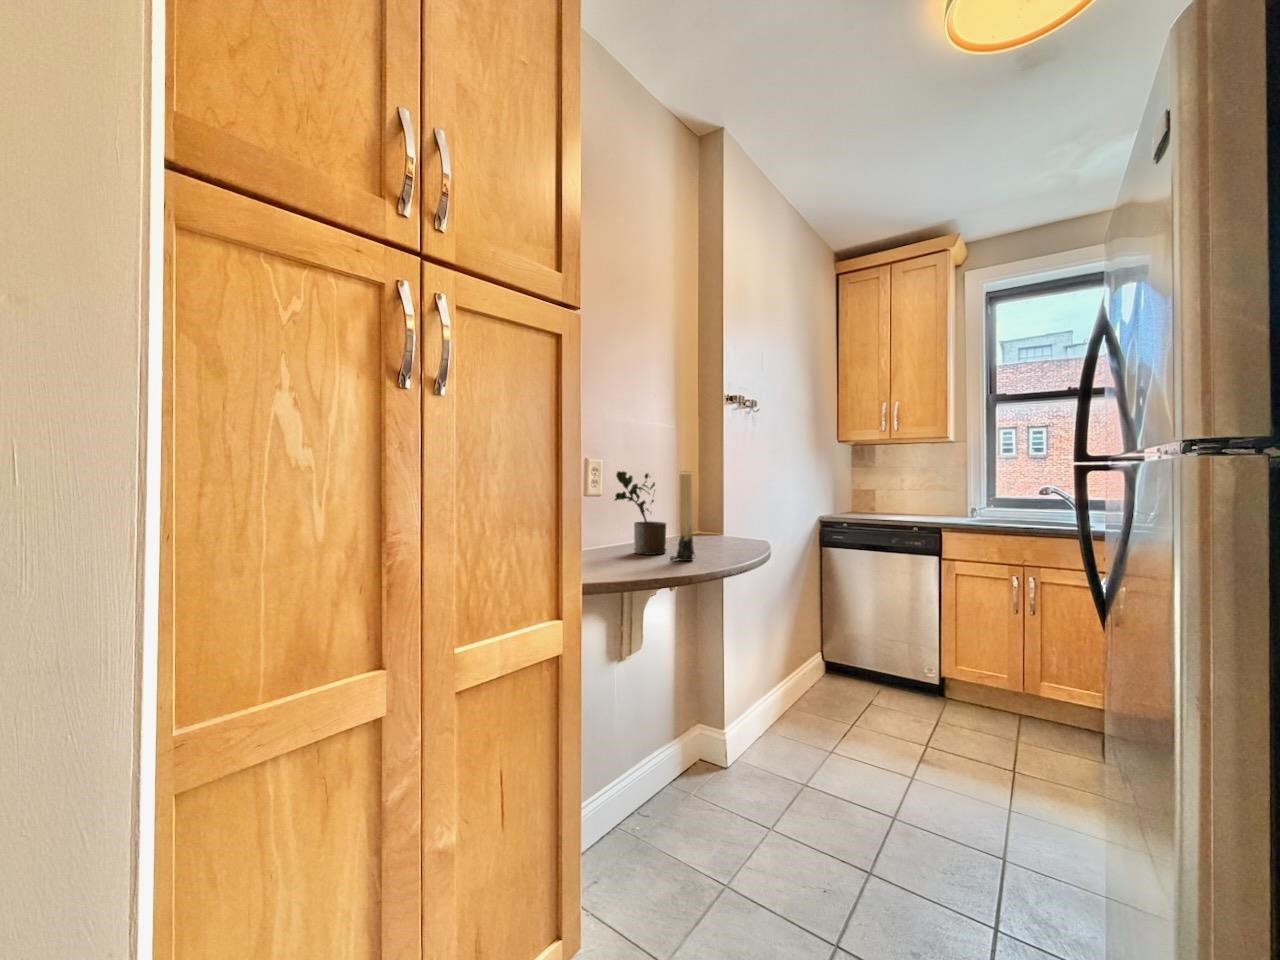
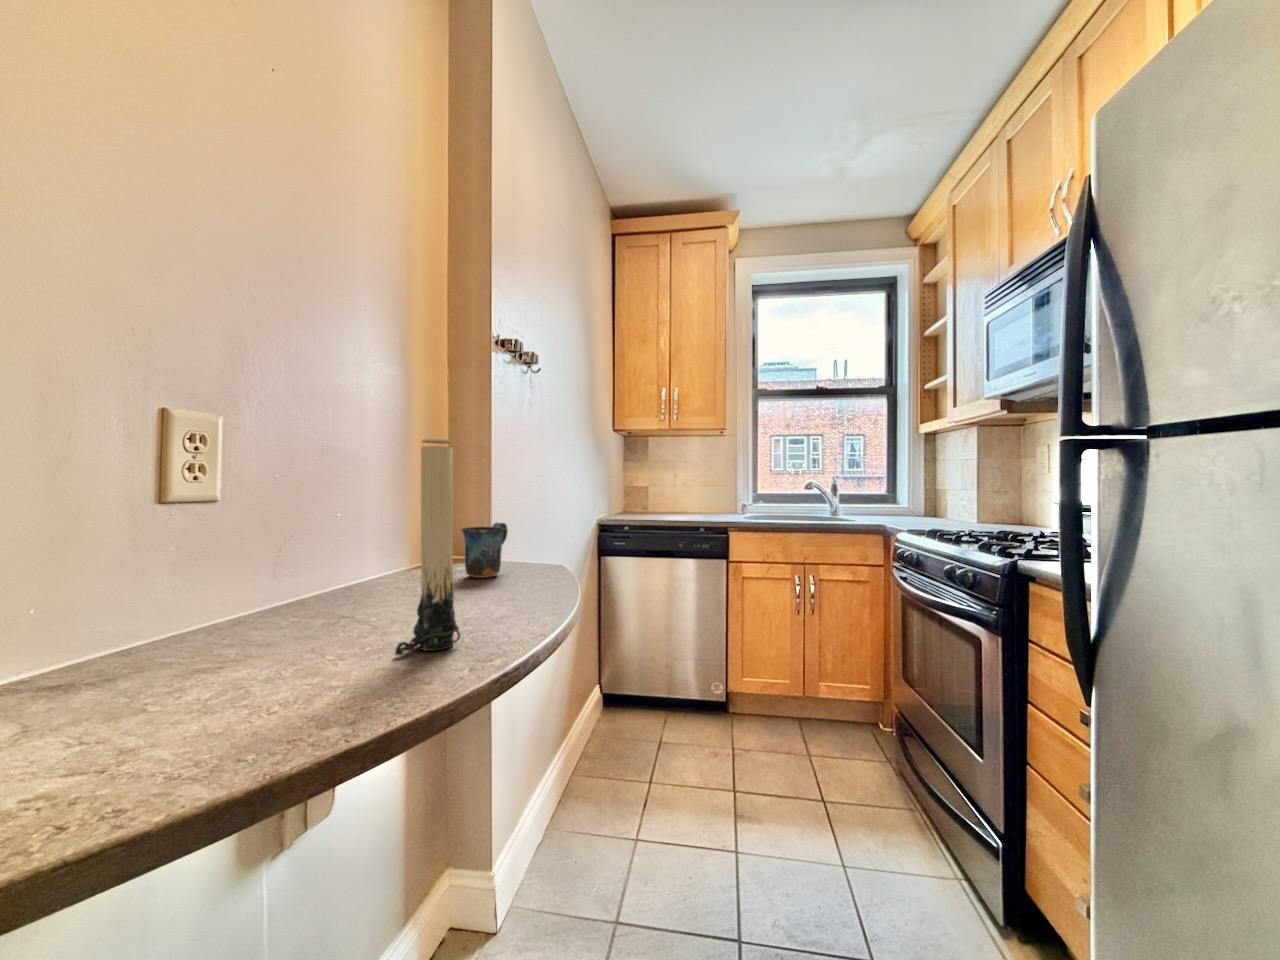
potted plant: present [614,471,666,554] -> none [247,438,388,634]
mug: none [703,512,730,542] -> present [462,523,508,578]

